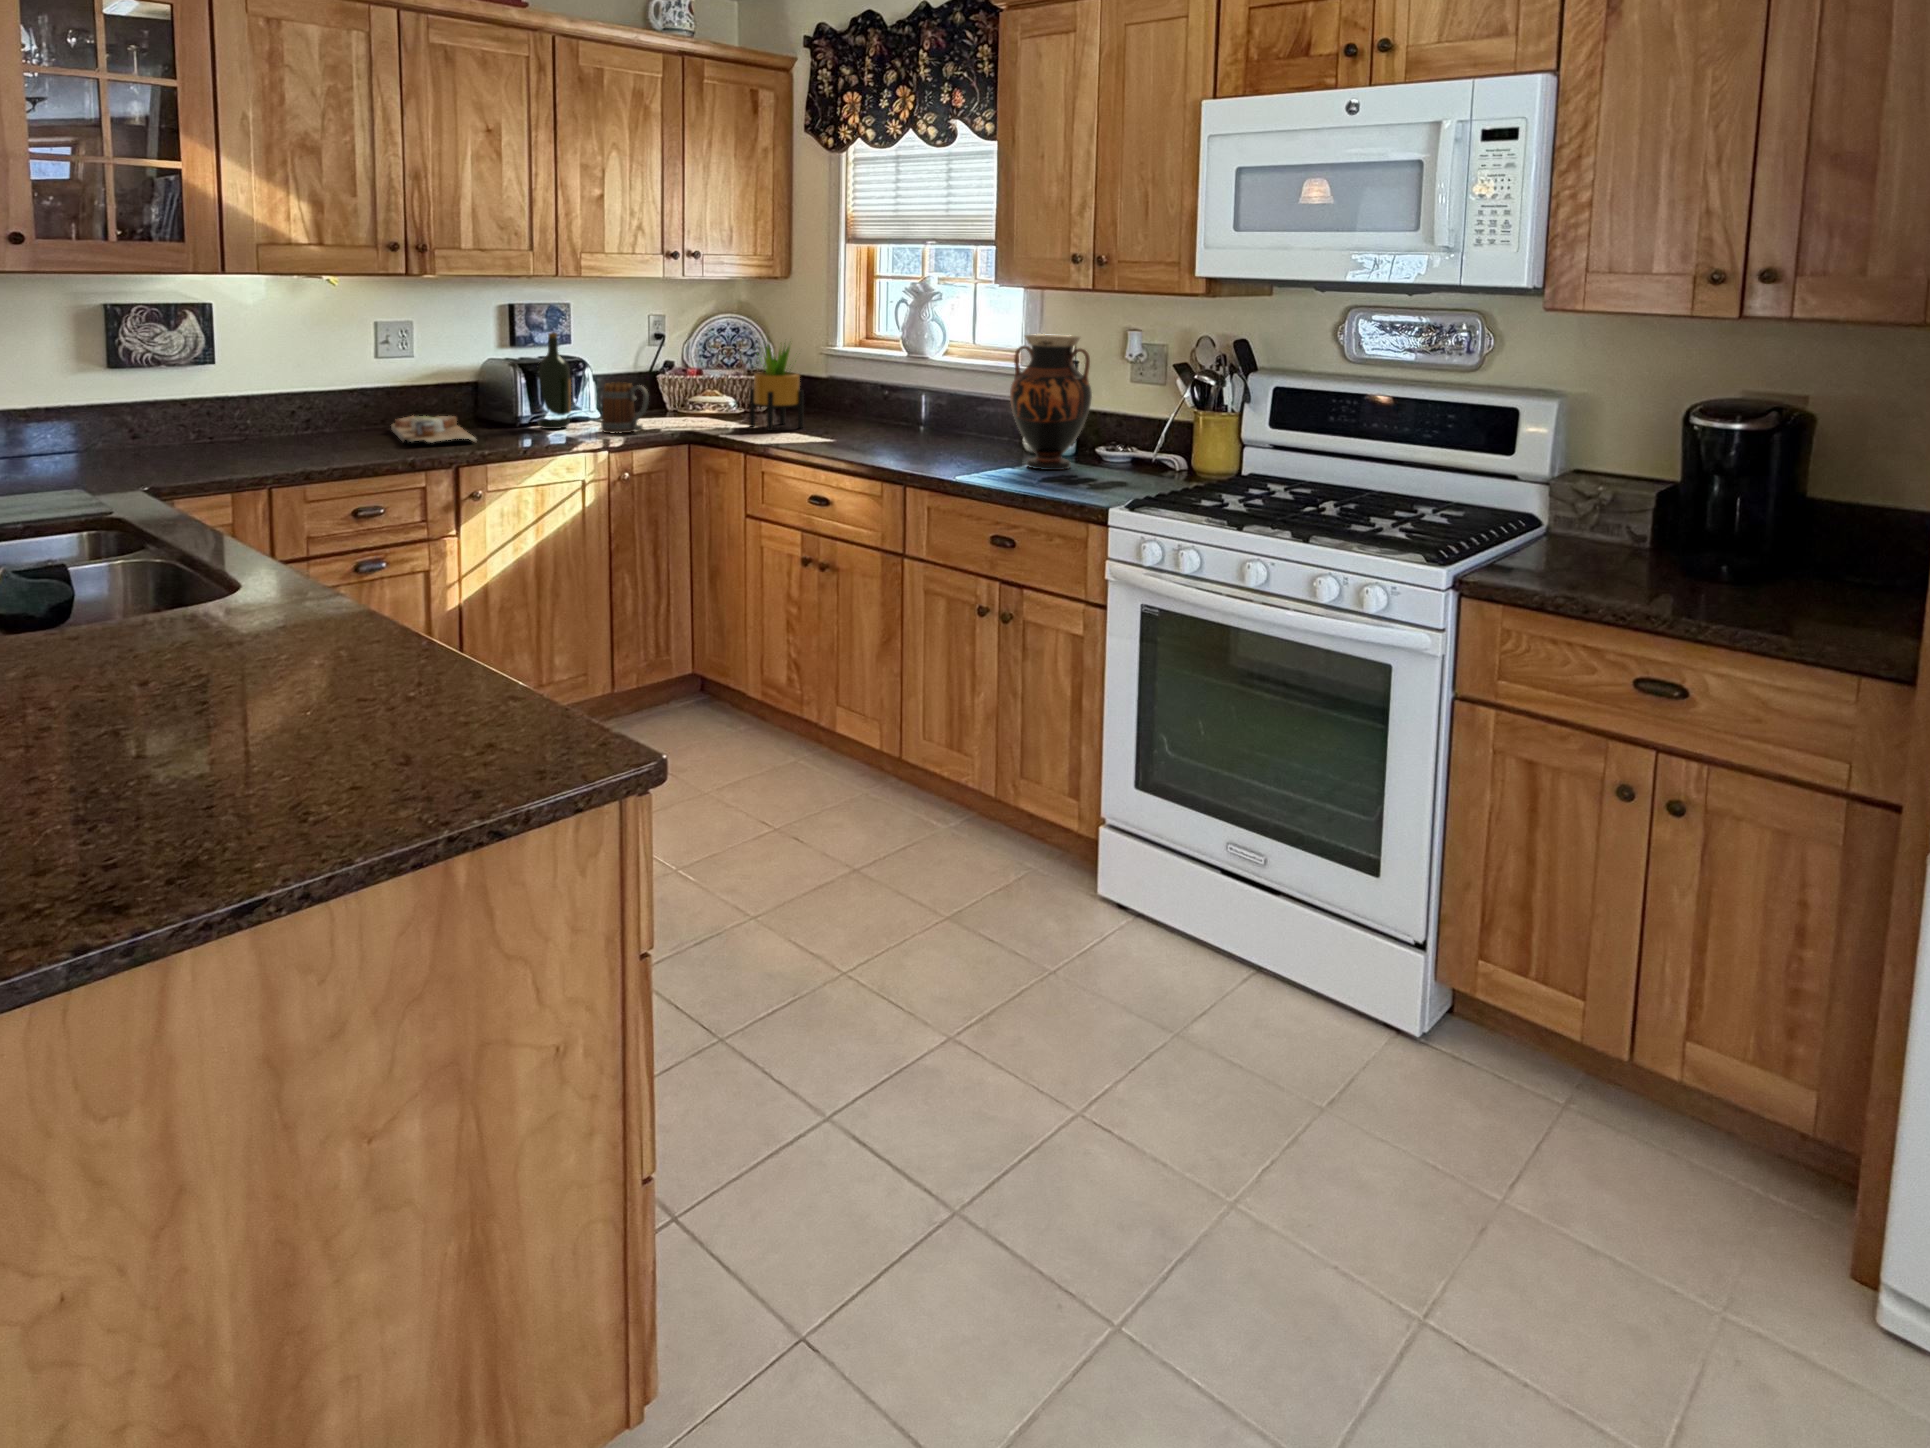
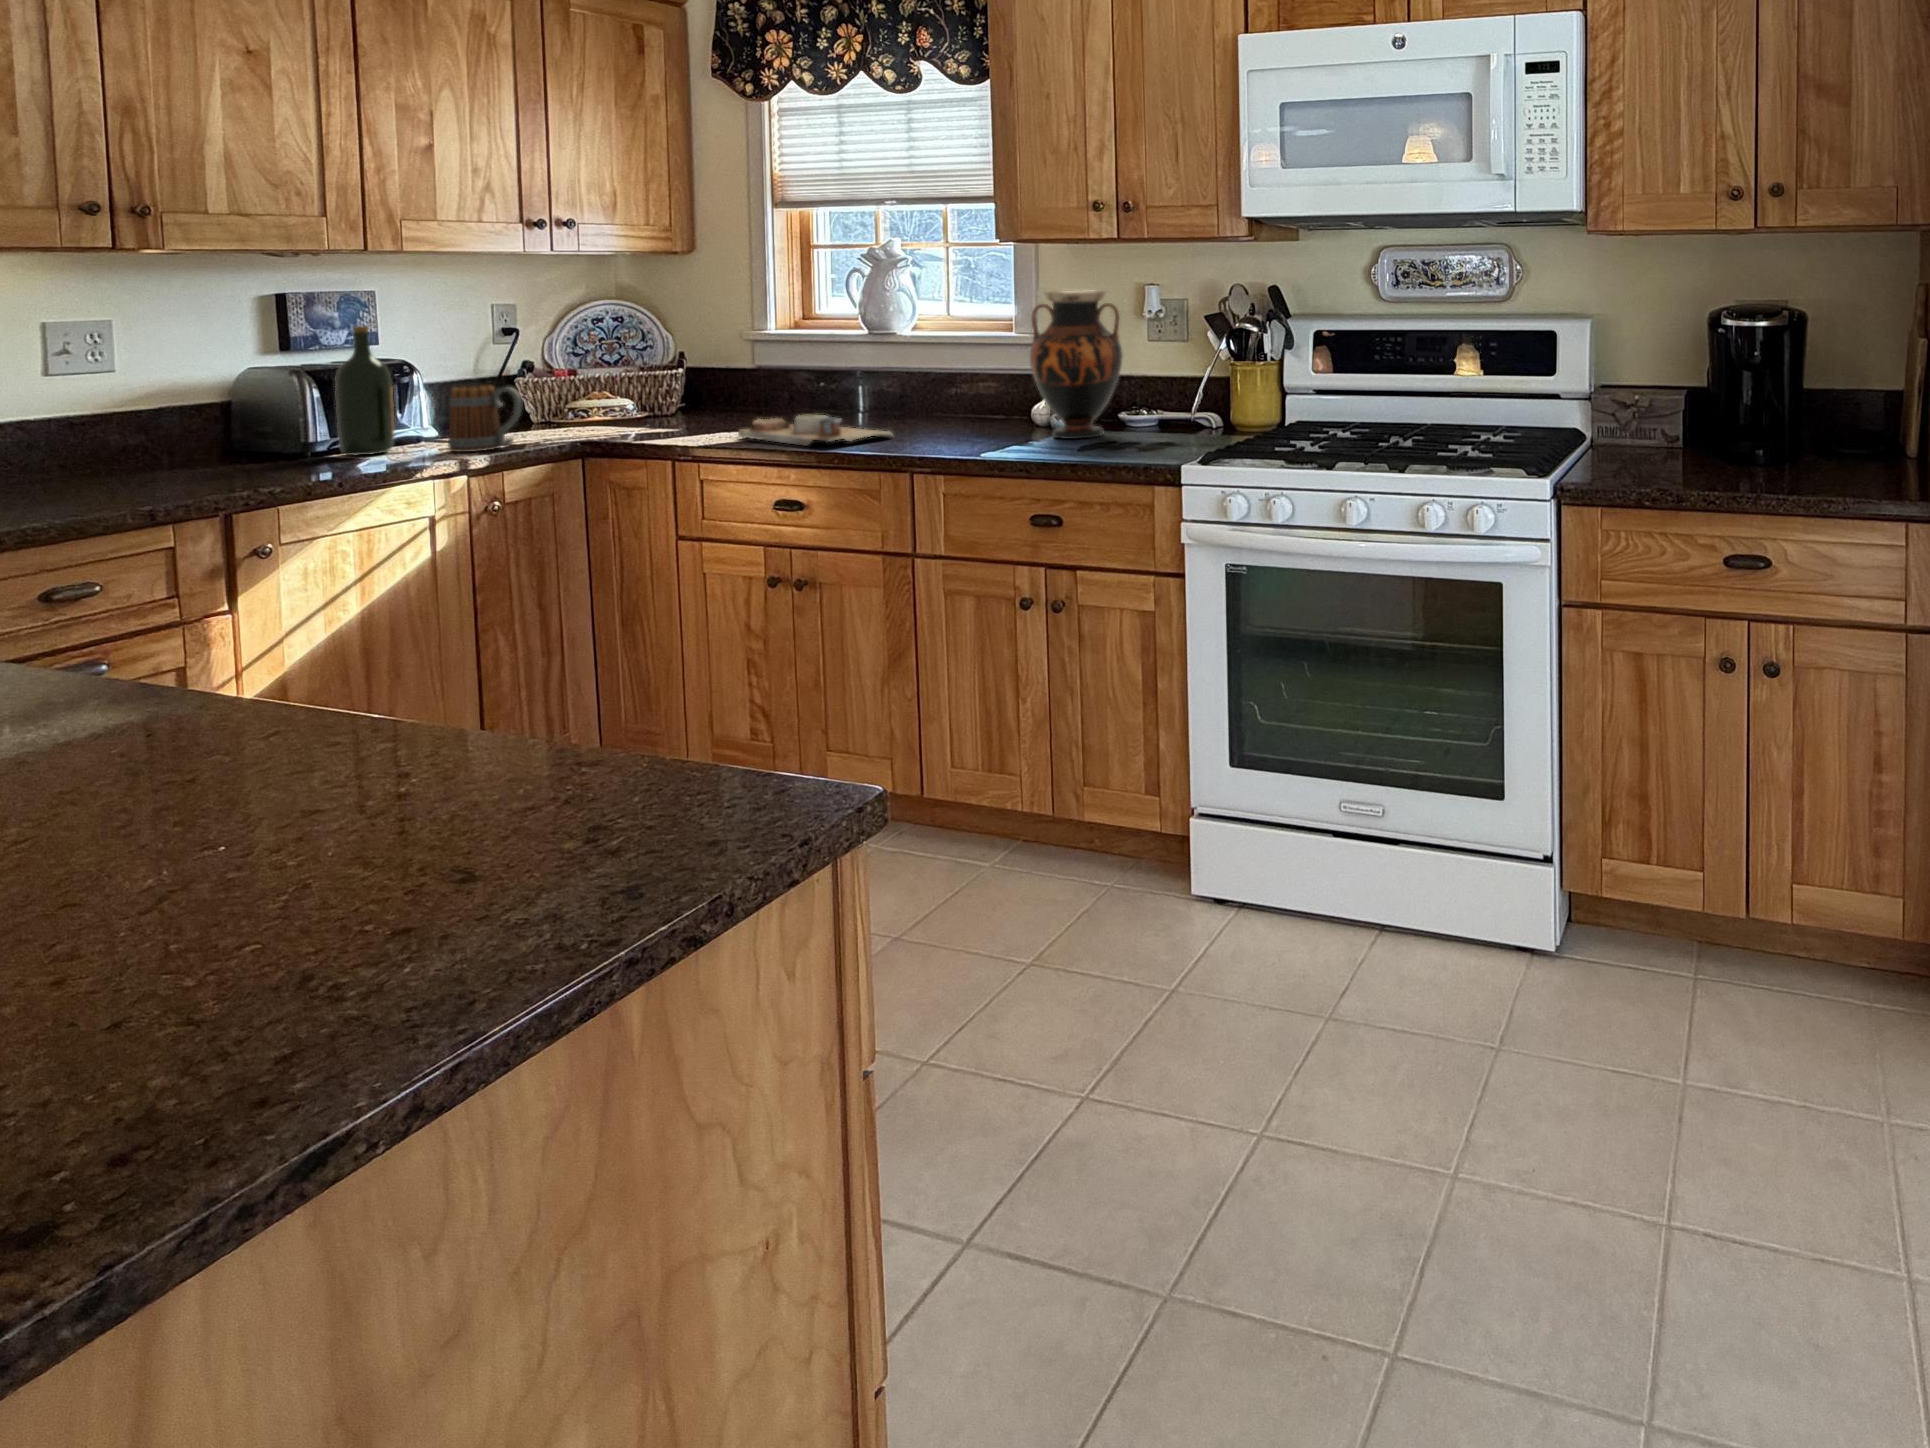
potted plant: present [750,344,804,431] -> none [660,316,741,432]
cutting board: present [391,416,476,442] -> present [738,415,893,446]

